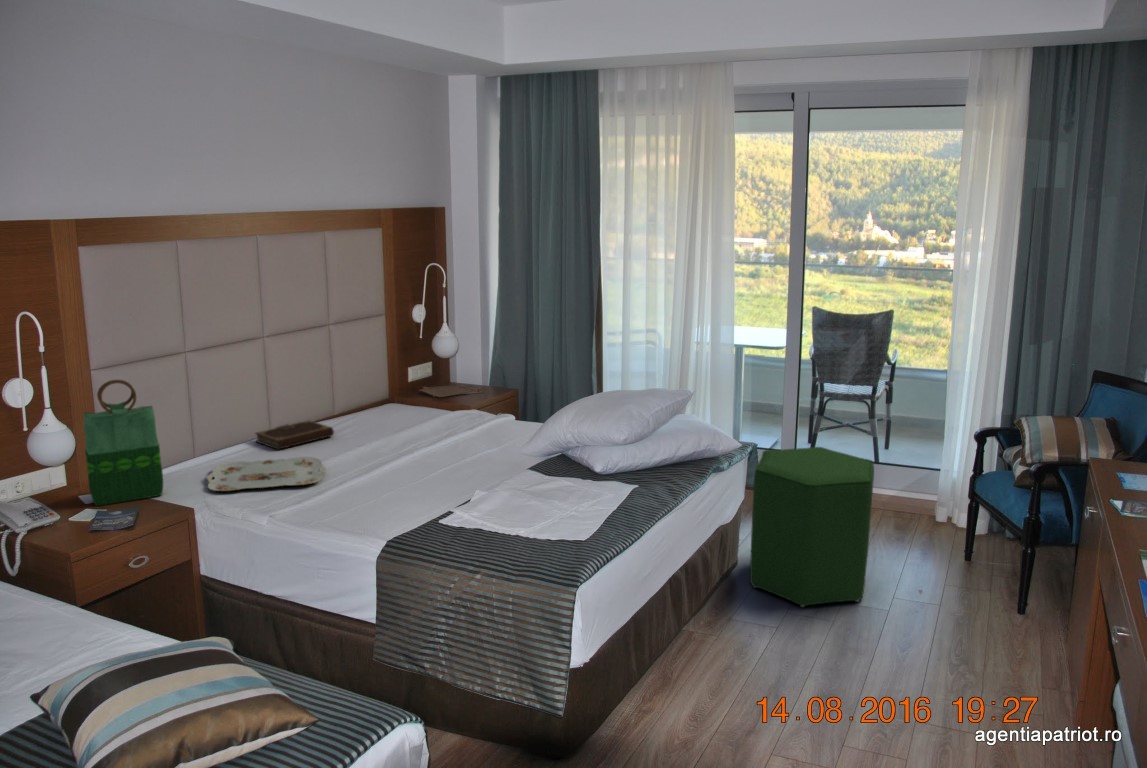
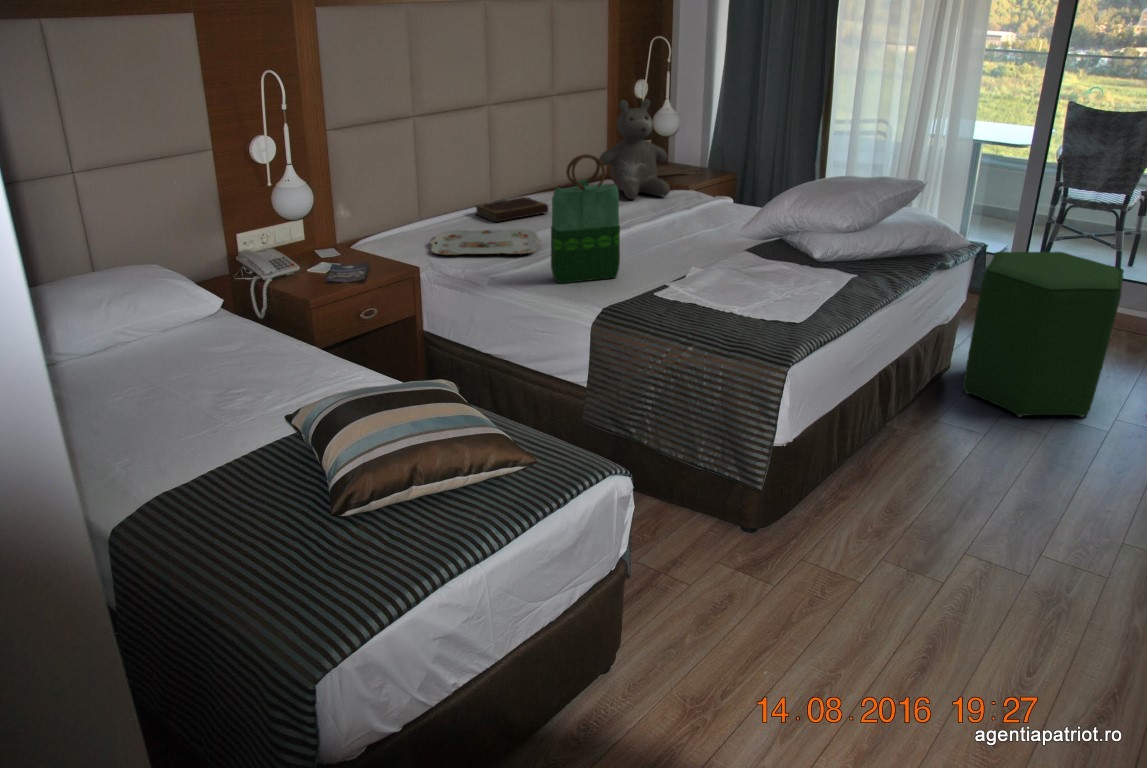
teddy bear: none [384,318,457,416] -> present [599,99,670,199]
tote bag: present [84,380,163,506] -> present [551,154,620,283]

